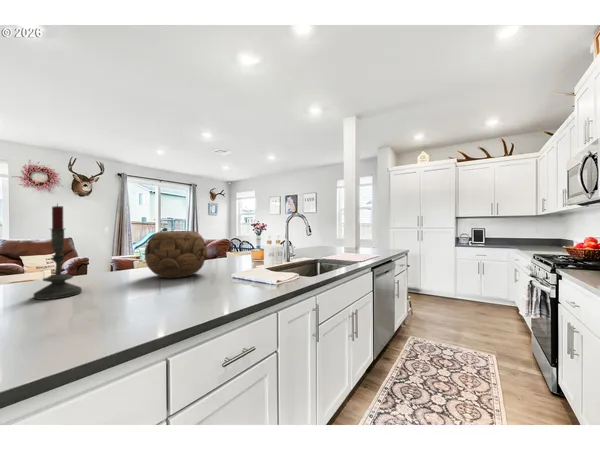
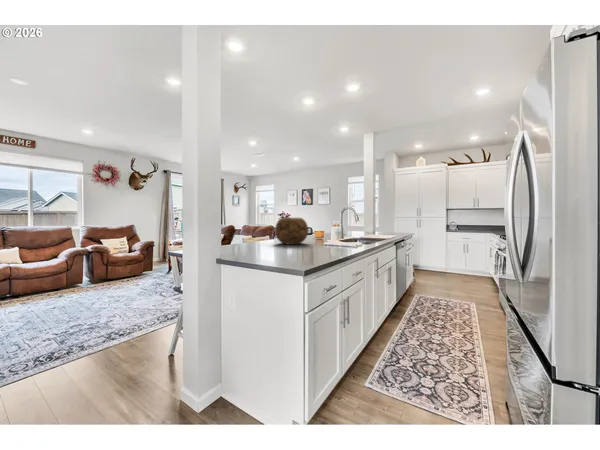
candle: present [34,205,82,300] -> none [245,202,263,250]

